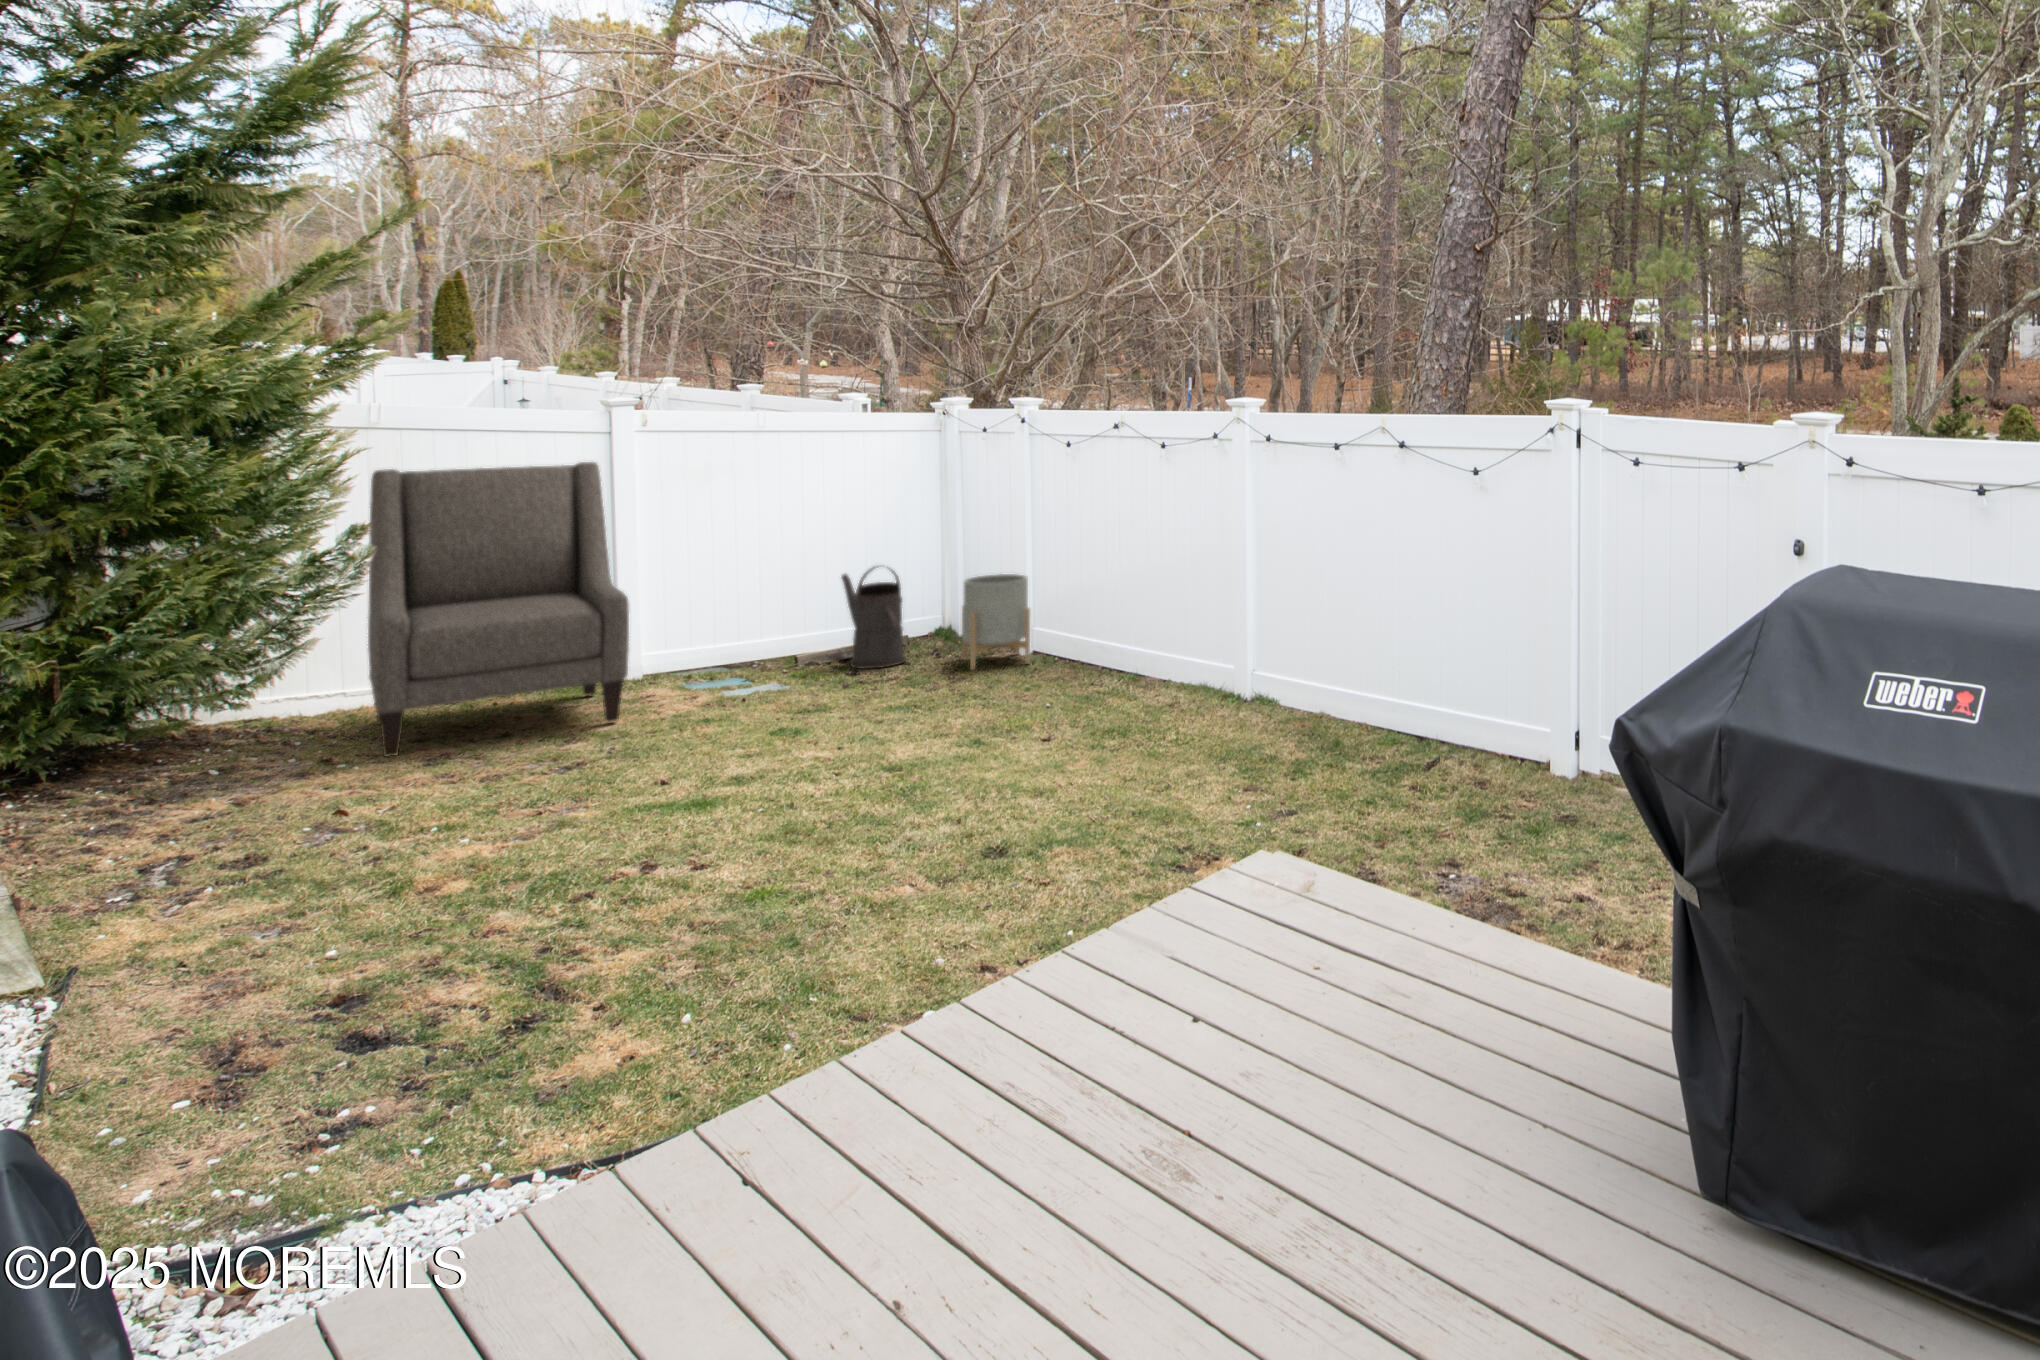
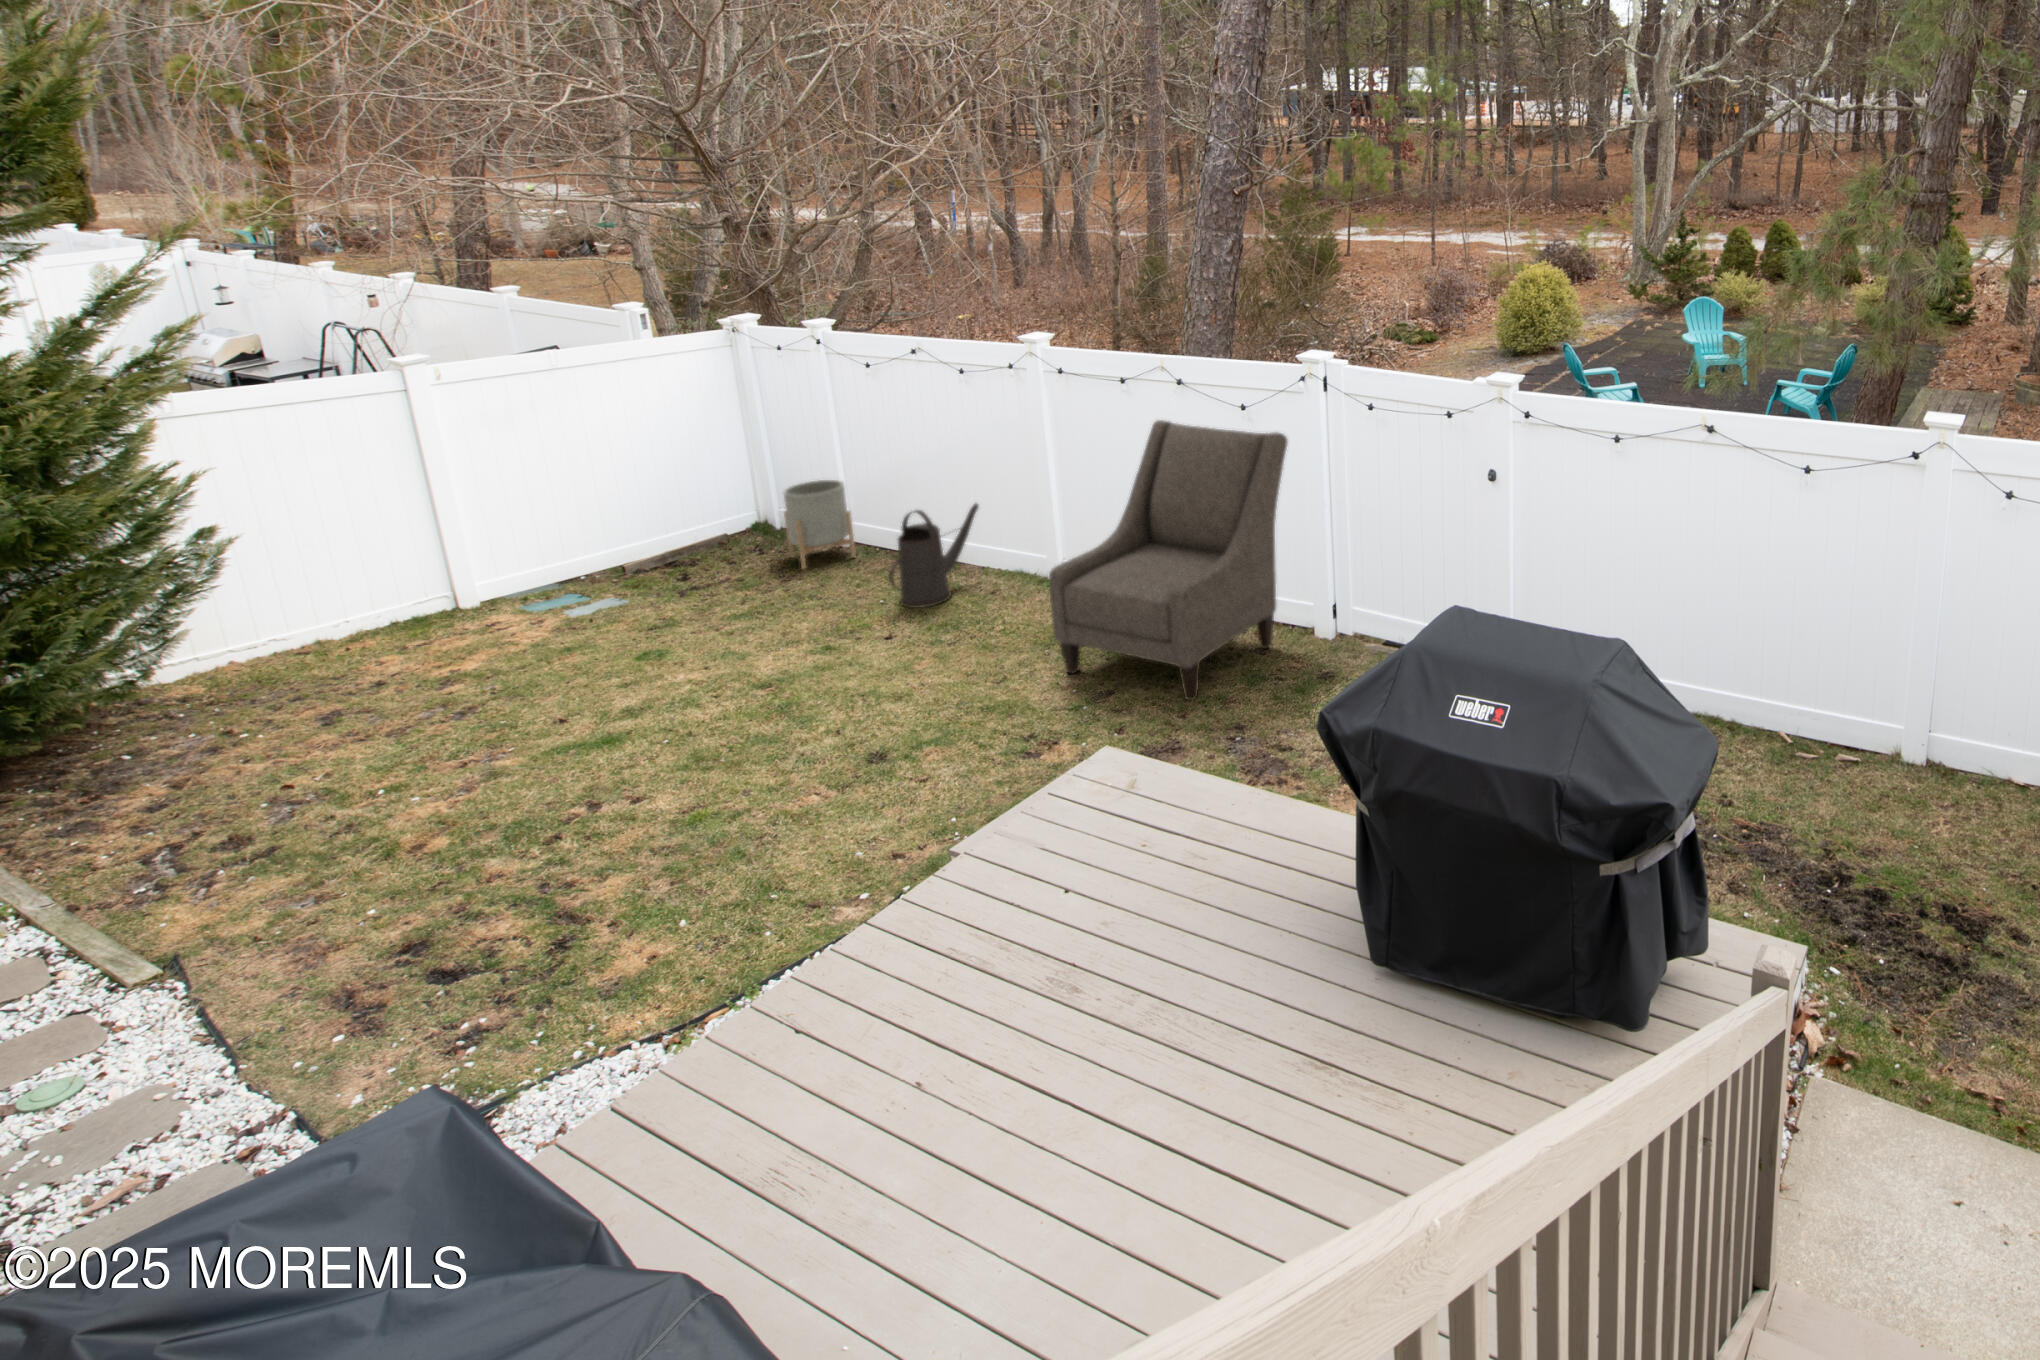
chair: present [368,462,629,756] -> present [1049,420,1287,700]
watering can: present [842,566,906,669] -> present [889,504,978,608]

